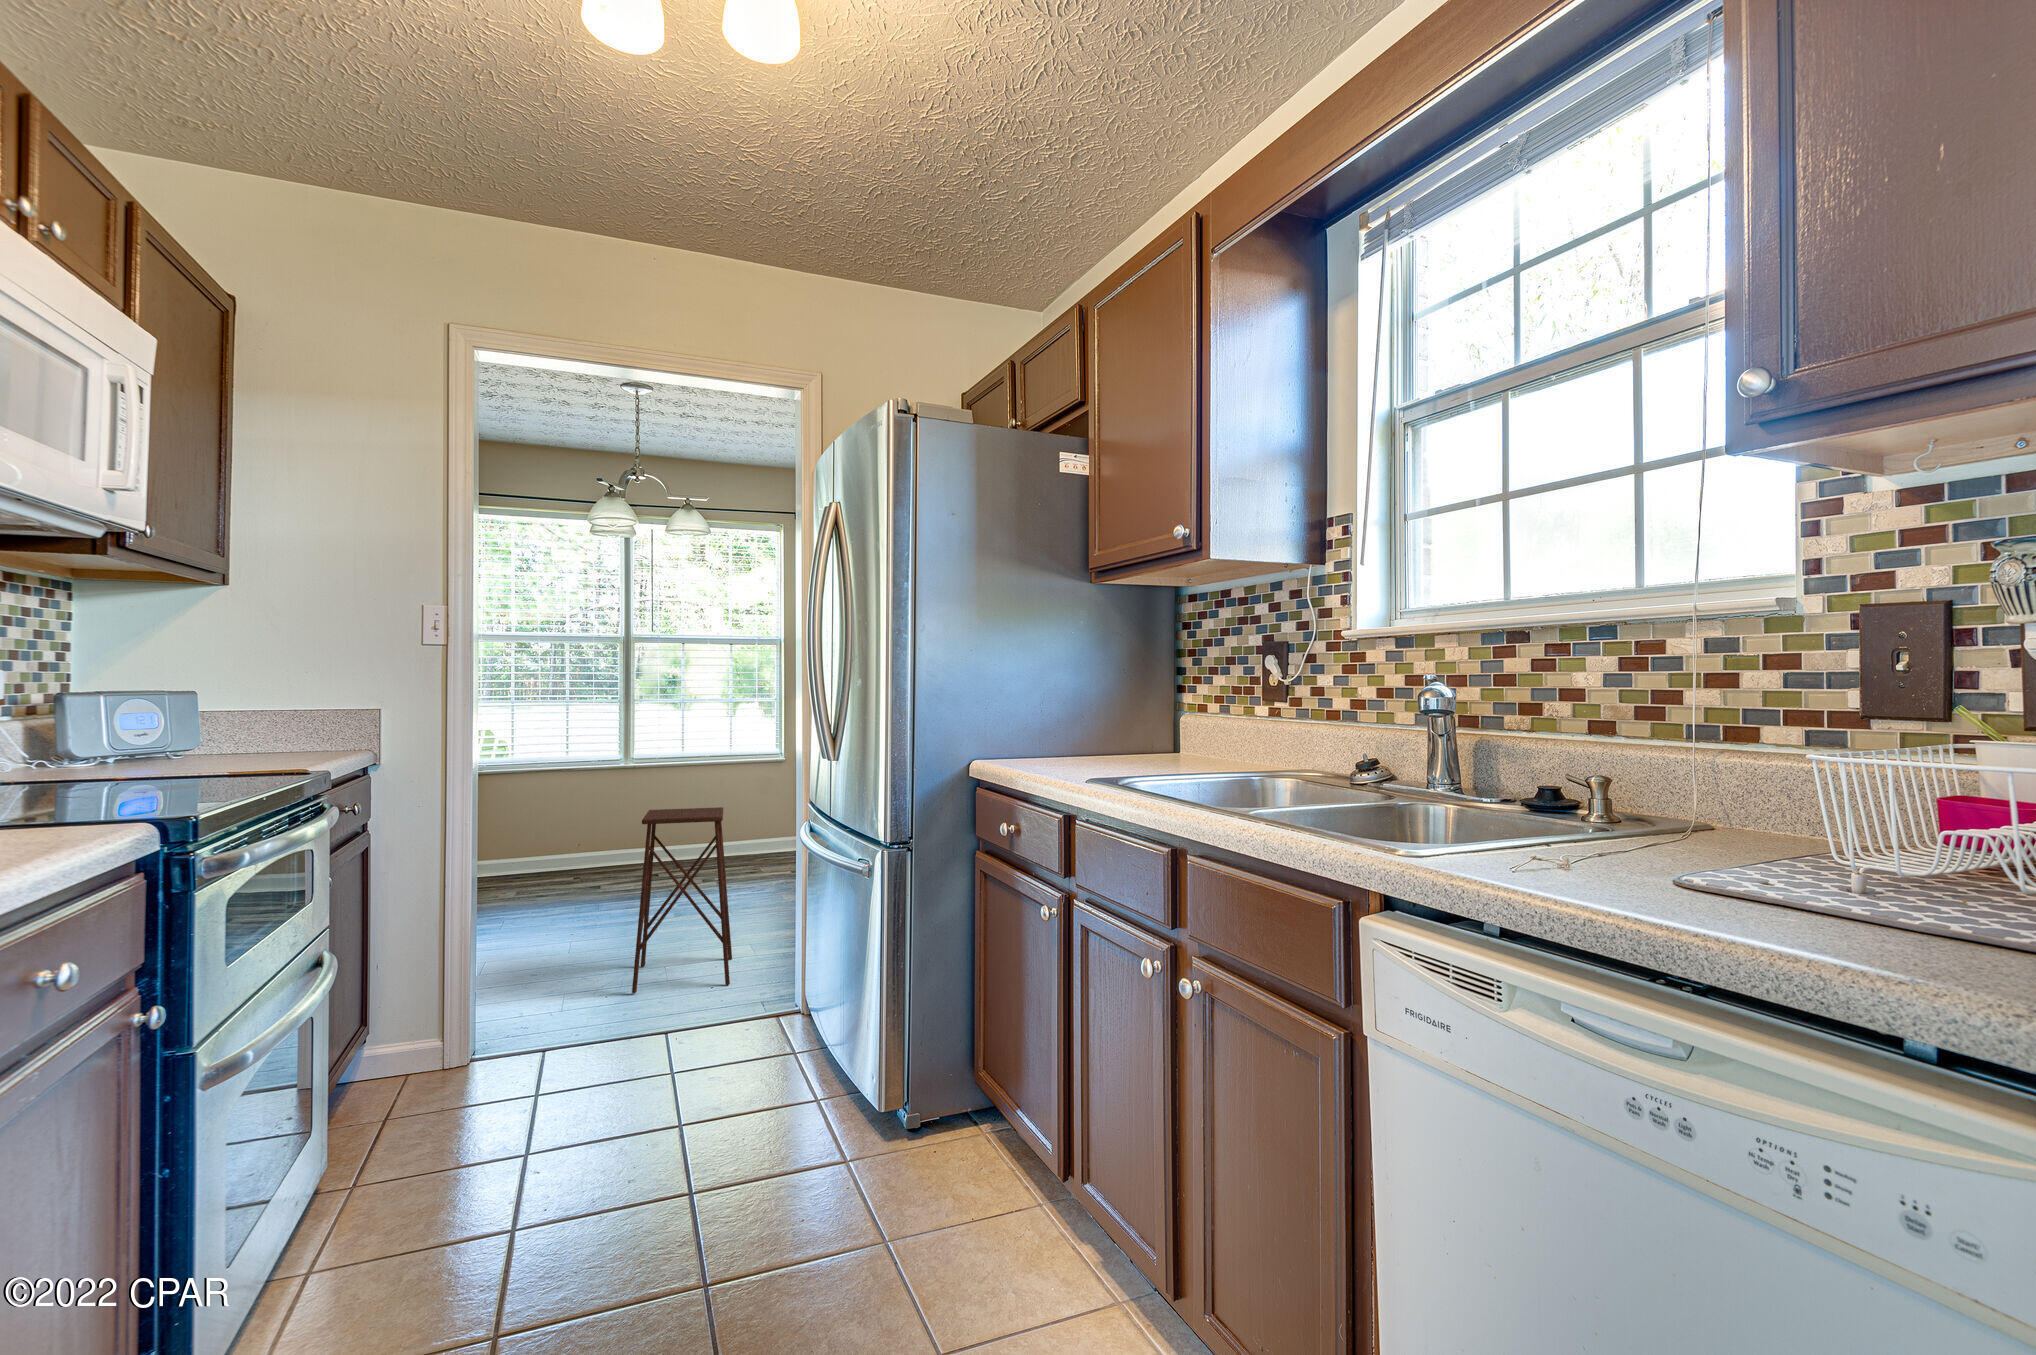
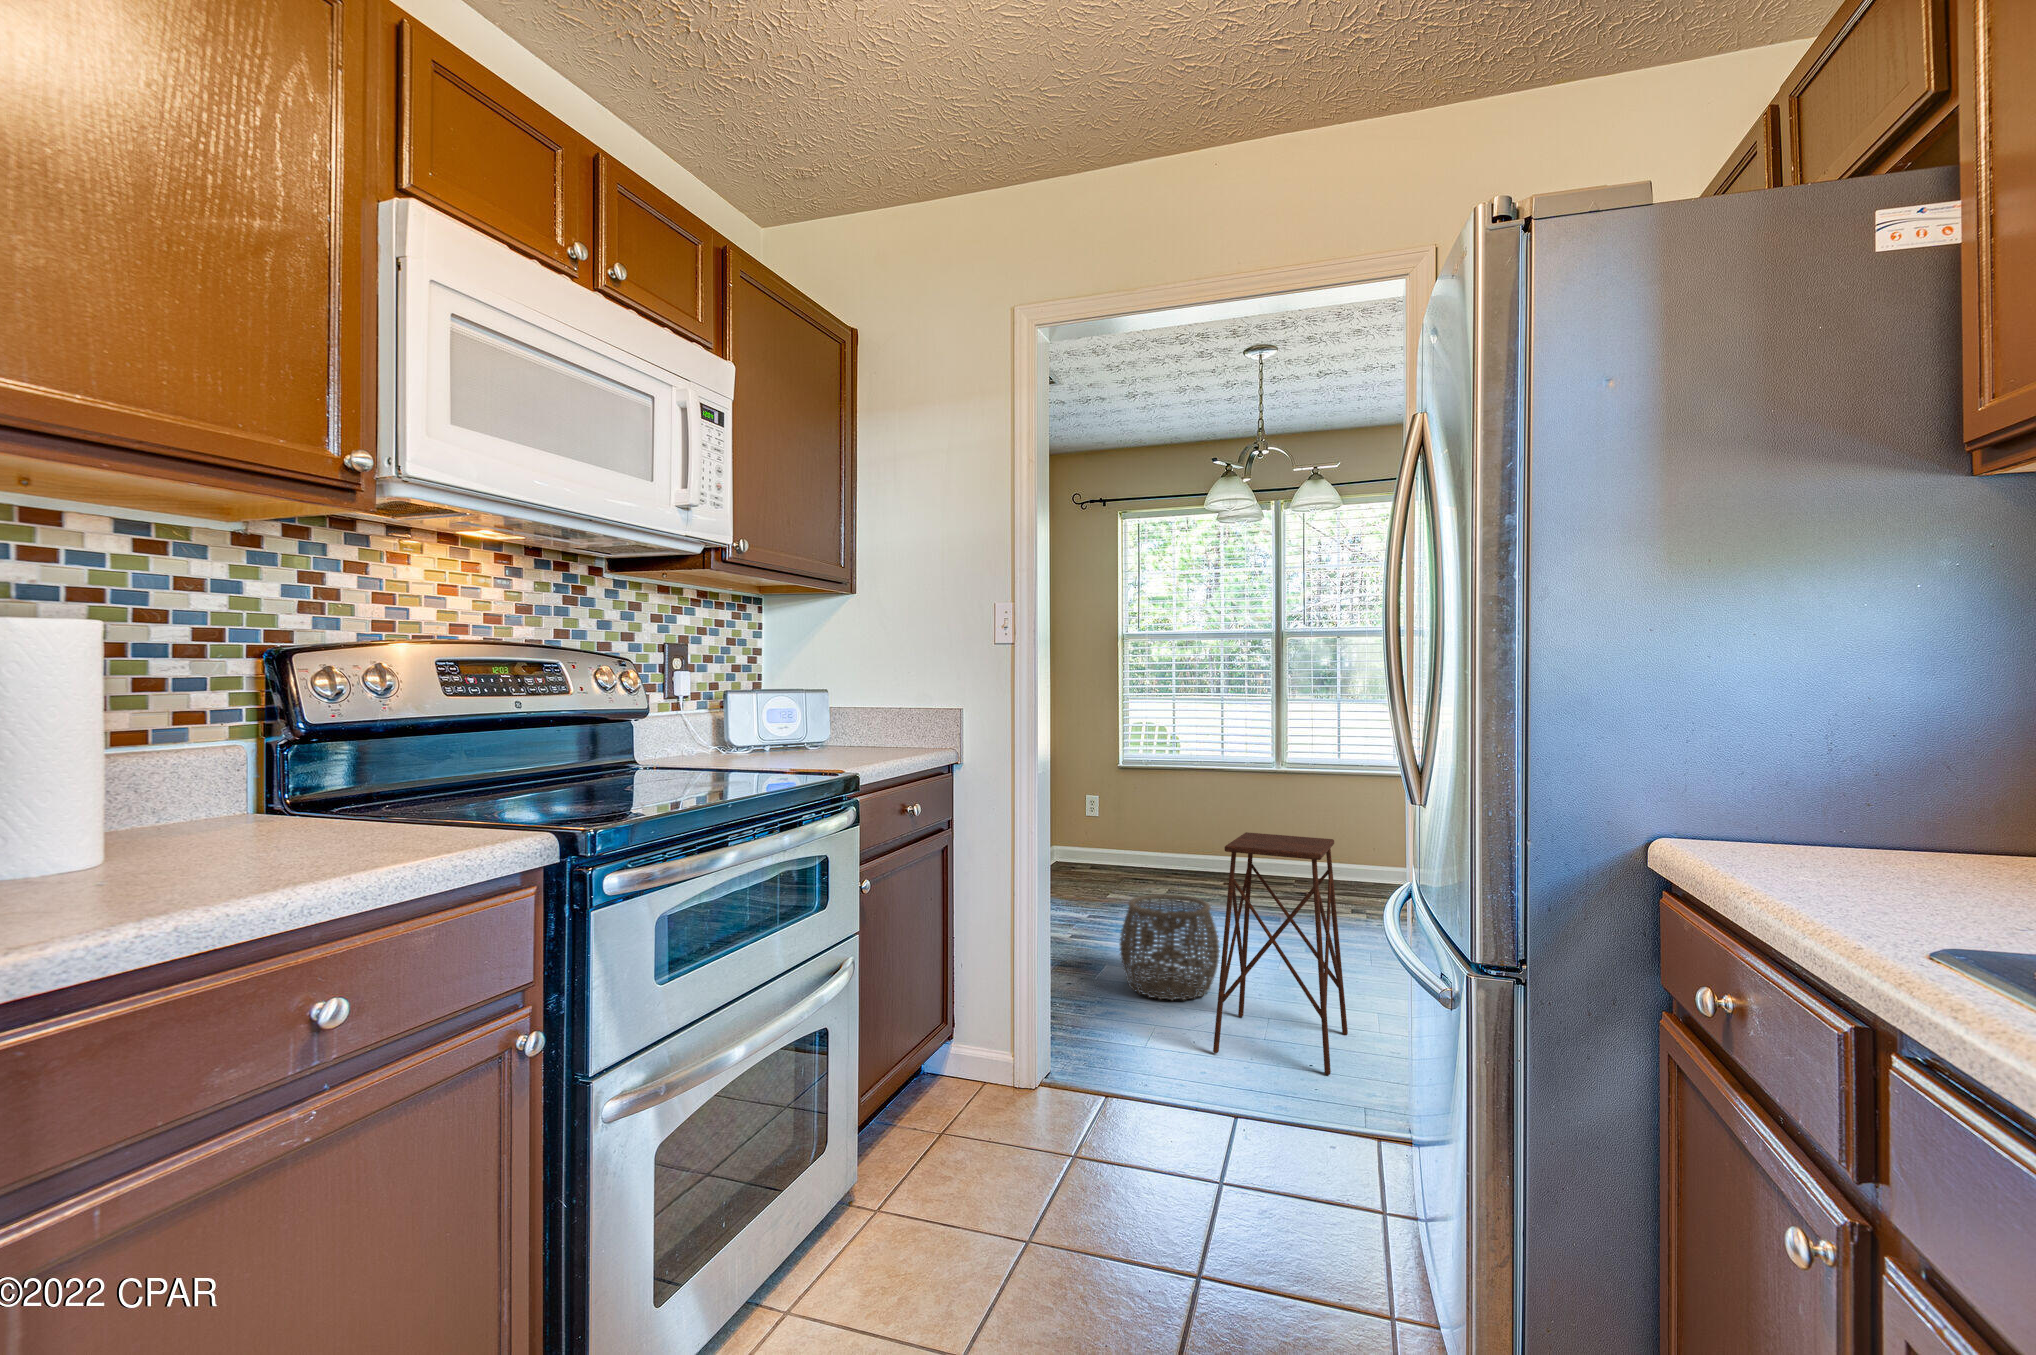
woven basket: none [516,877,617,972] -> present [1120,894,1220,1000]

